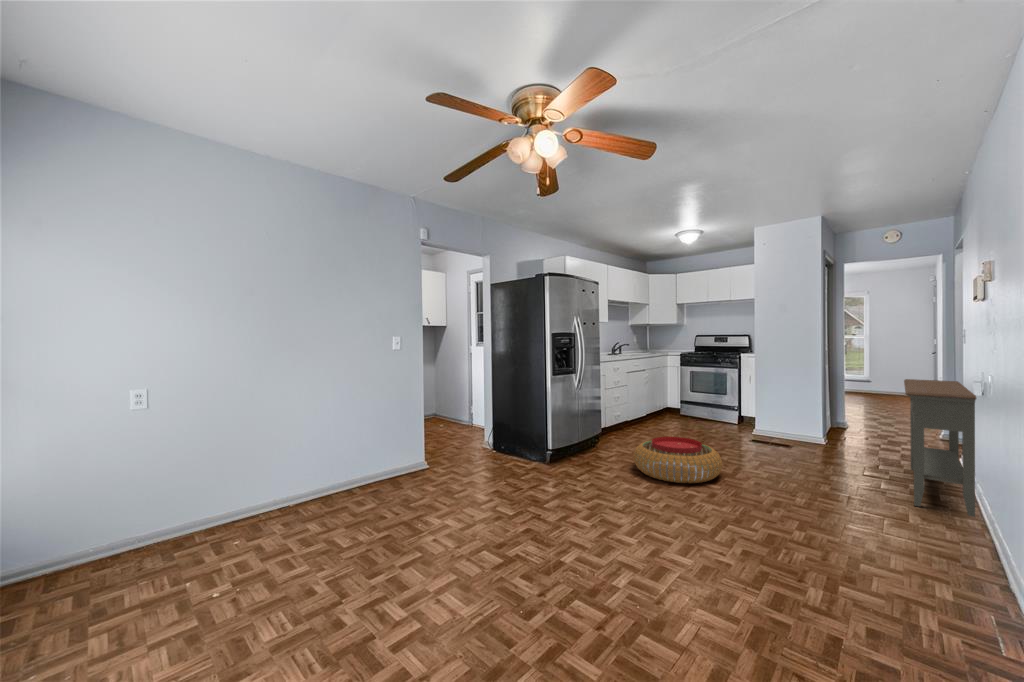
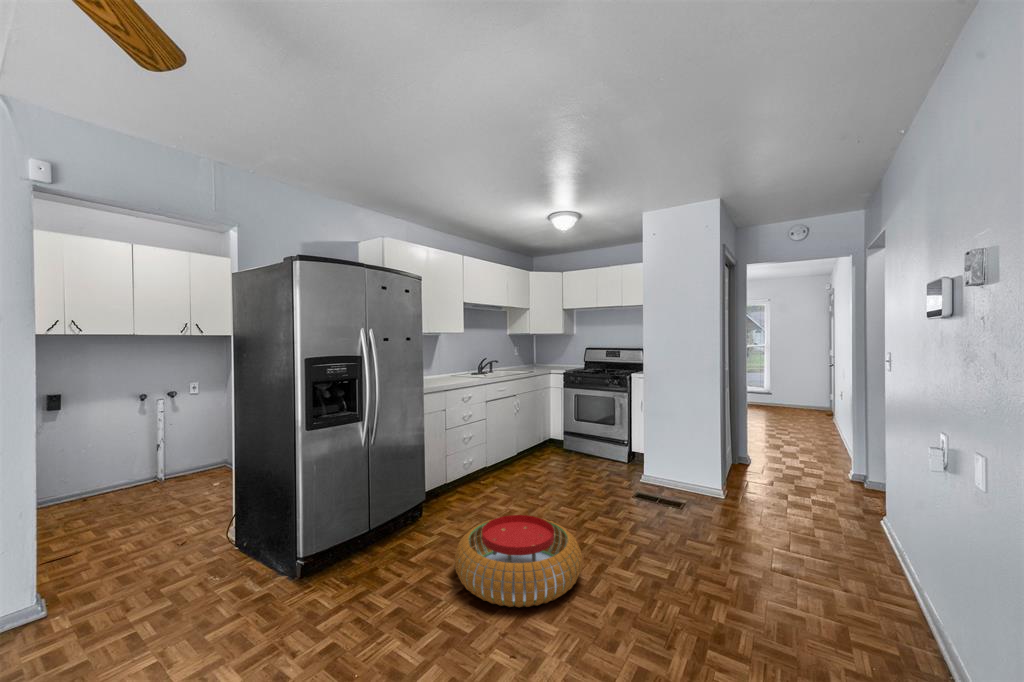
console table: present [904,379,976,517] -> none [819,421,936,663]

